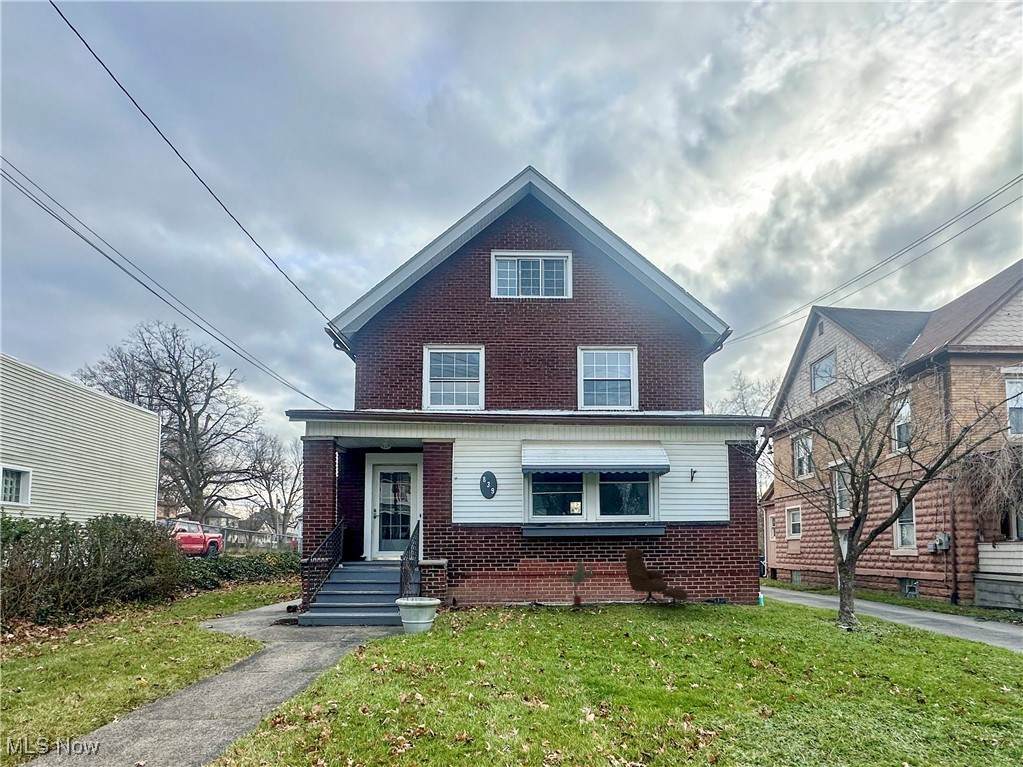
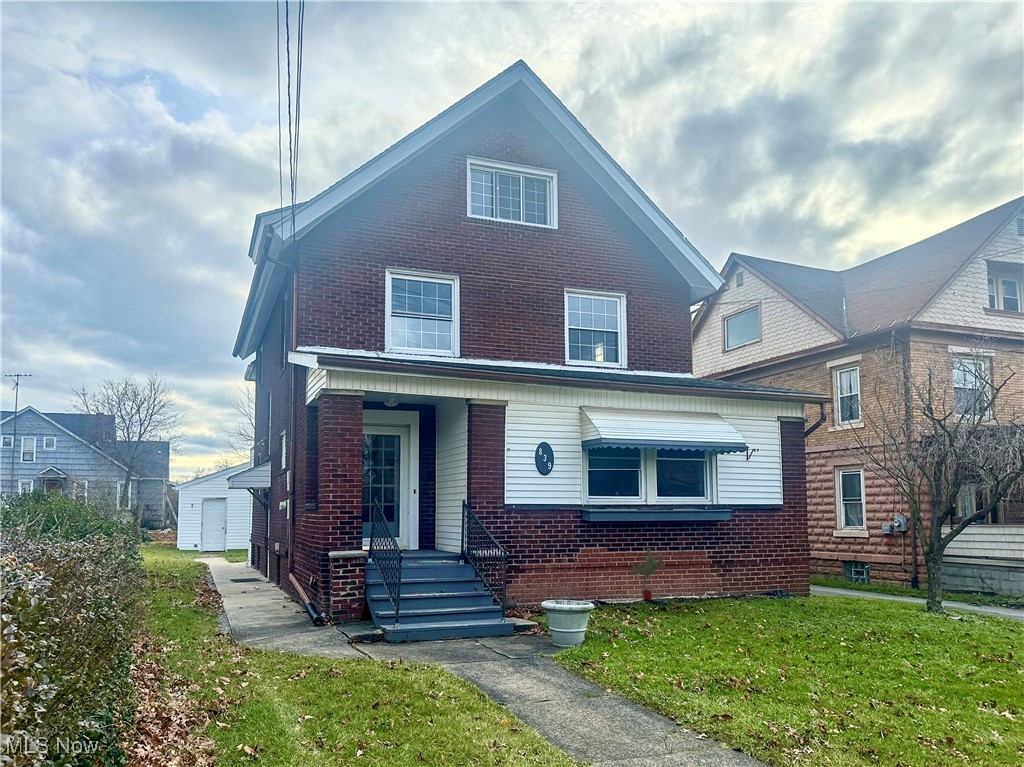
lounge chair: present [626,548,688,608] -> none [692,534,763,600]

